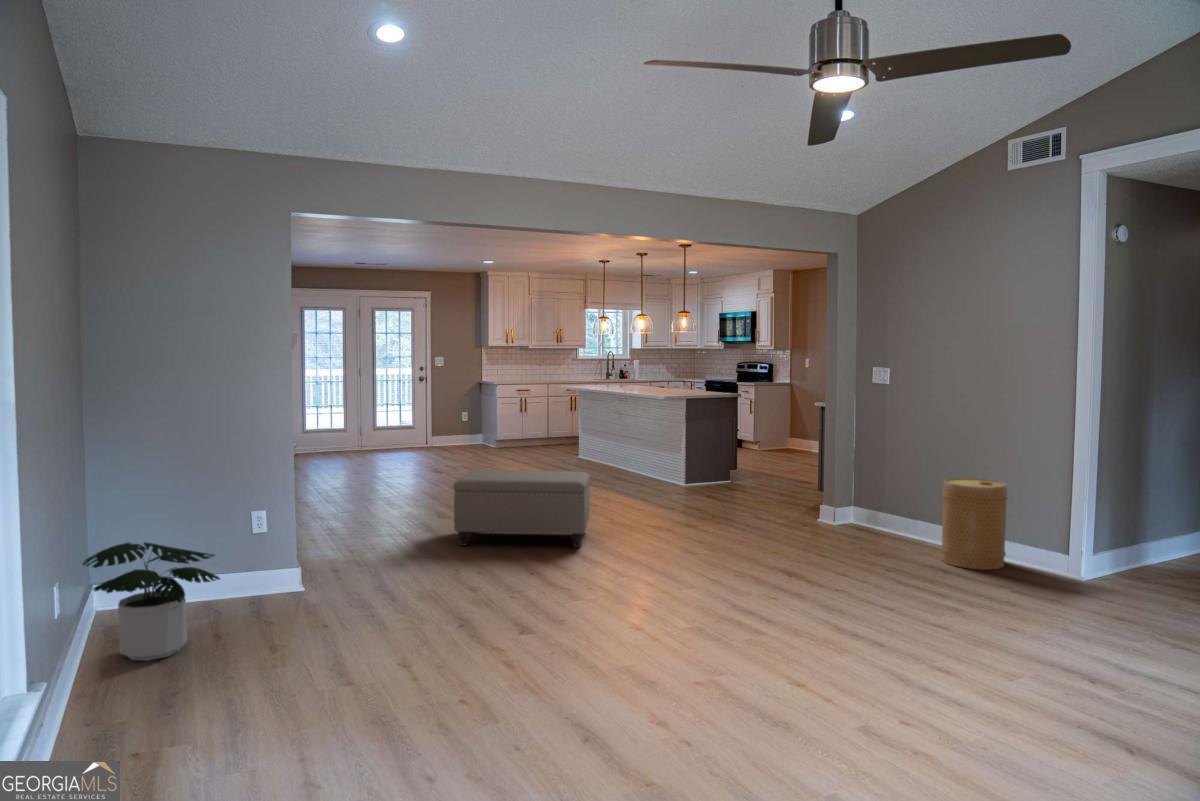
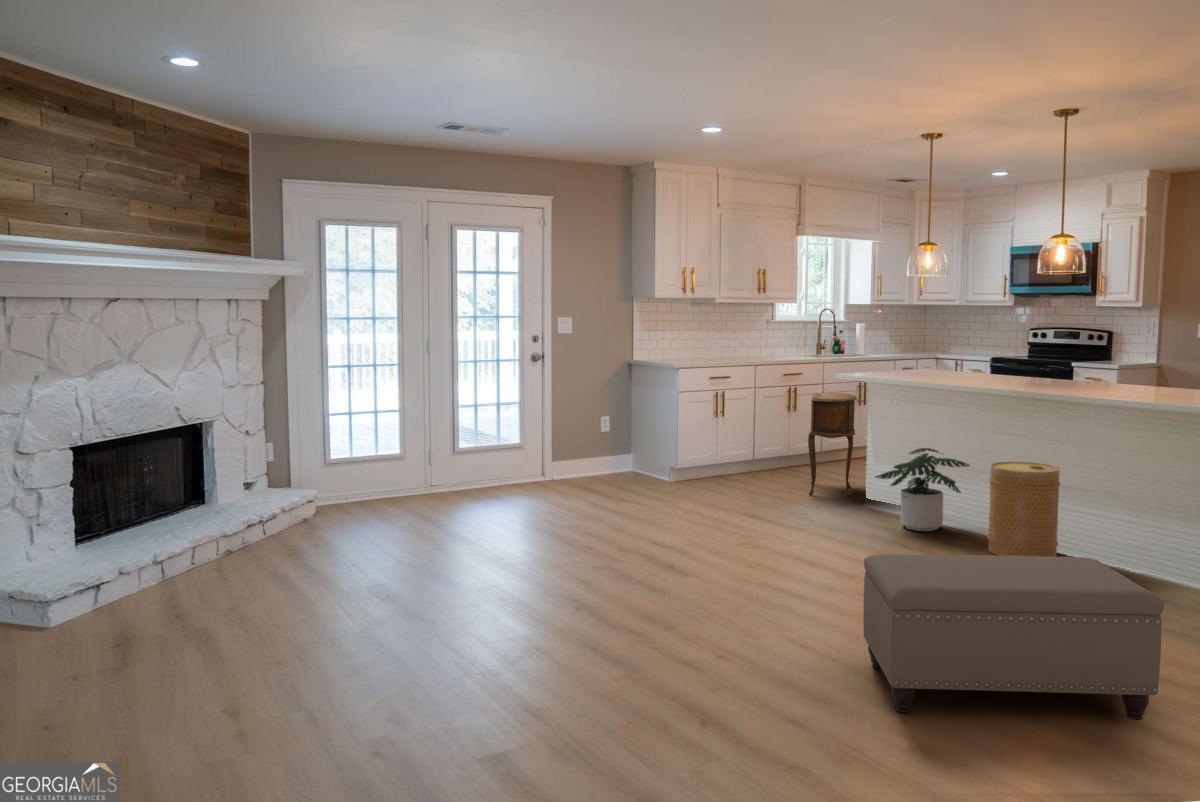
side table: none [772,415,817,511] -> present [808,393,857,497]
ottoman: present [454,470,590,548] -> present [863,555,1164,720]
potted plant: present [83,542,220,661] -> present [875,448,970,531]

